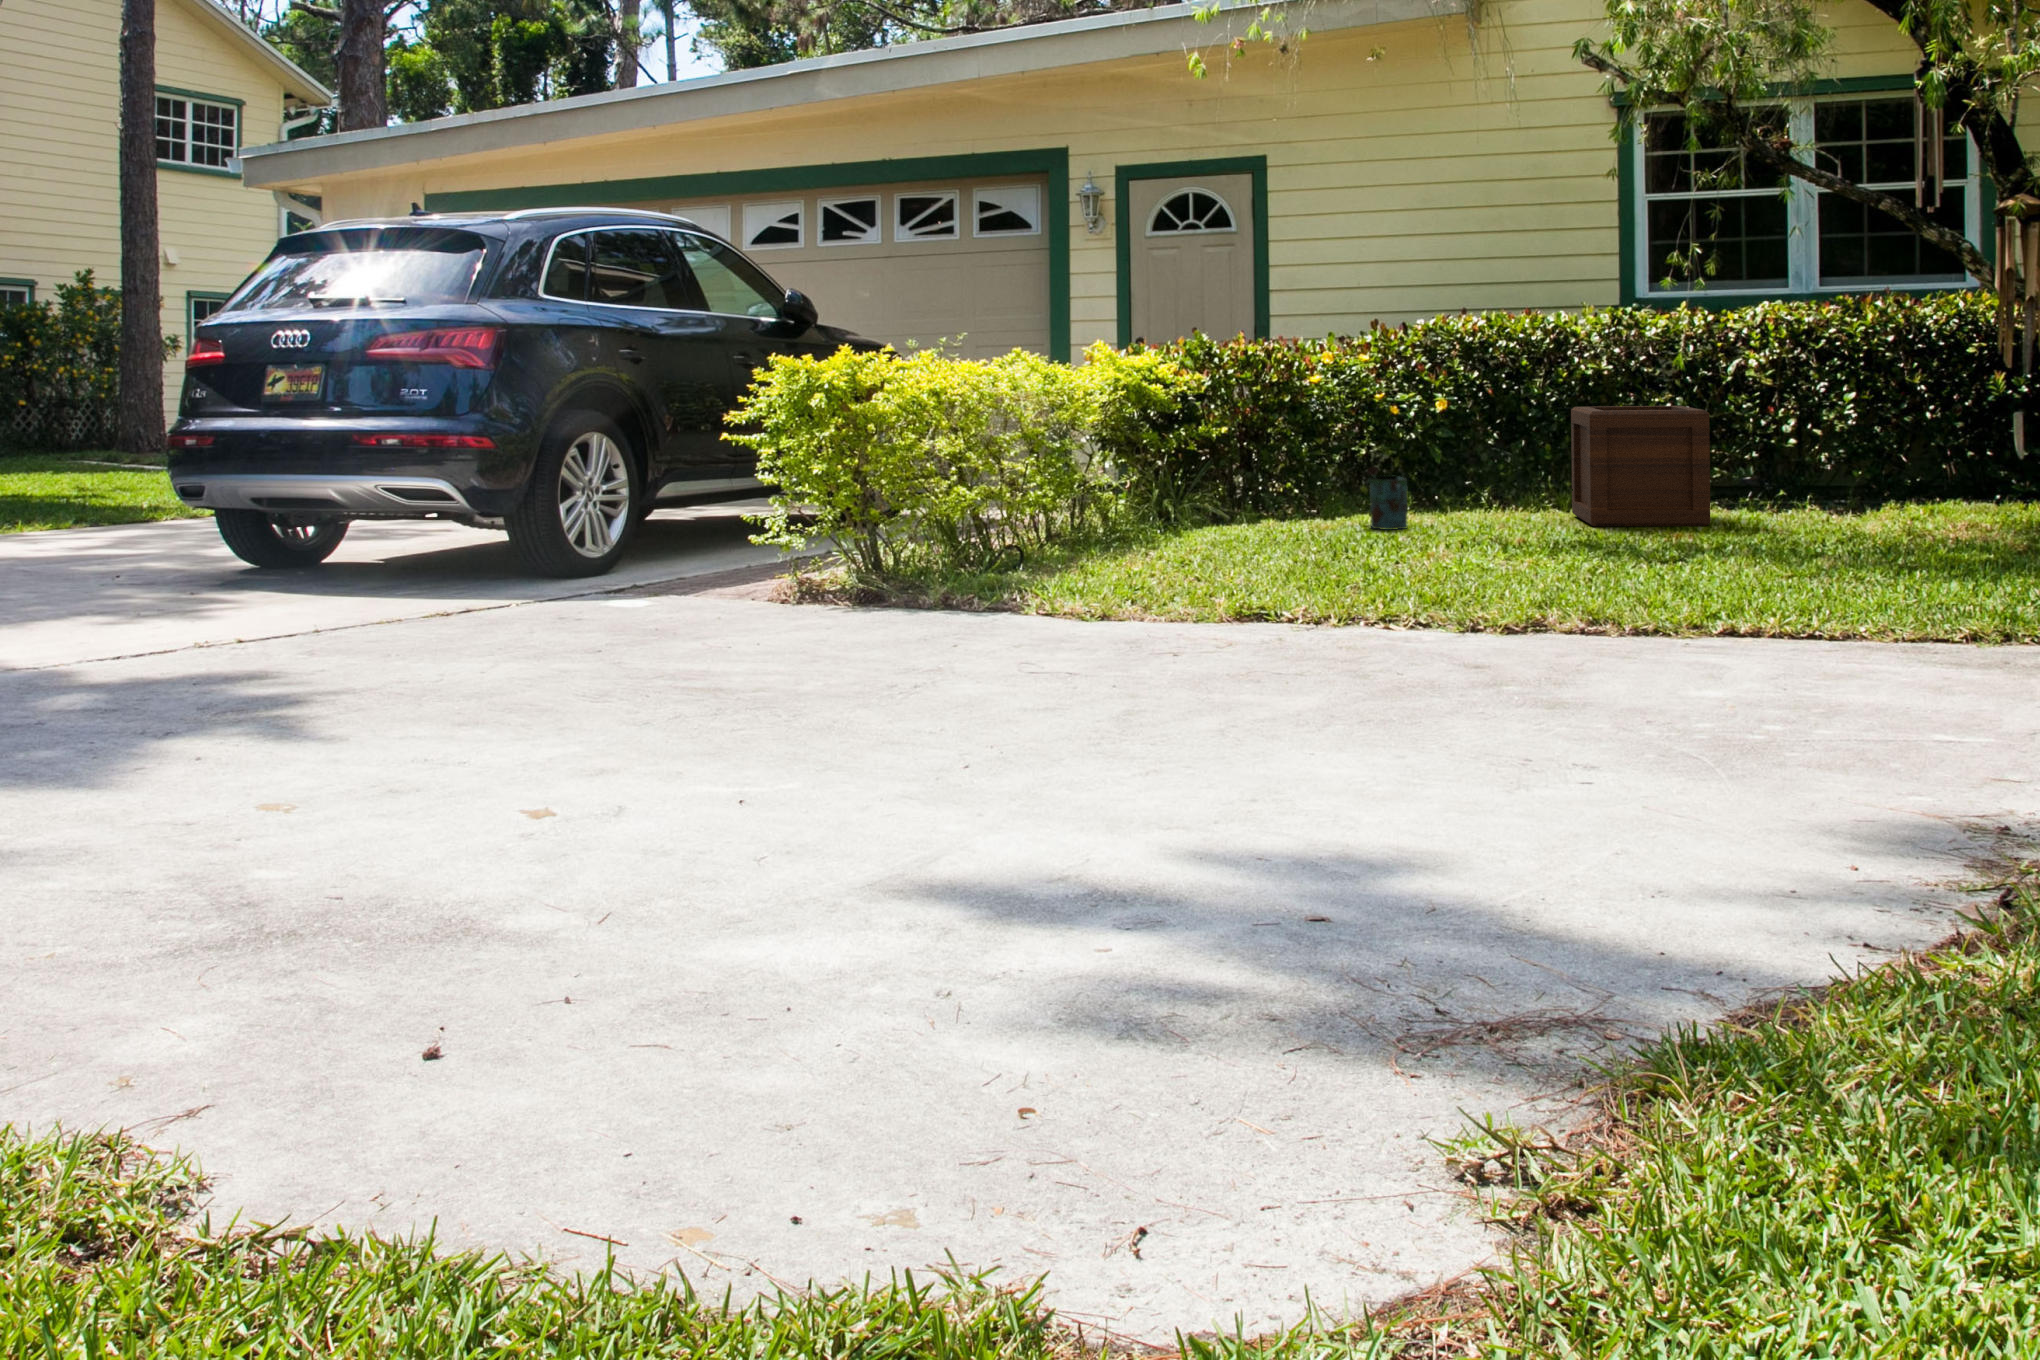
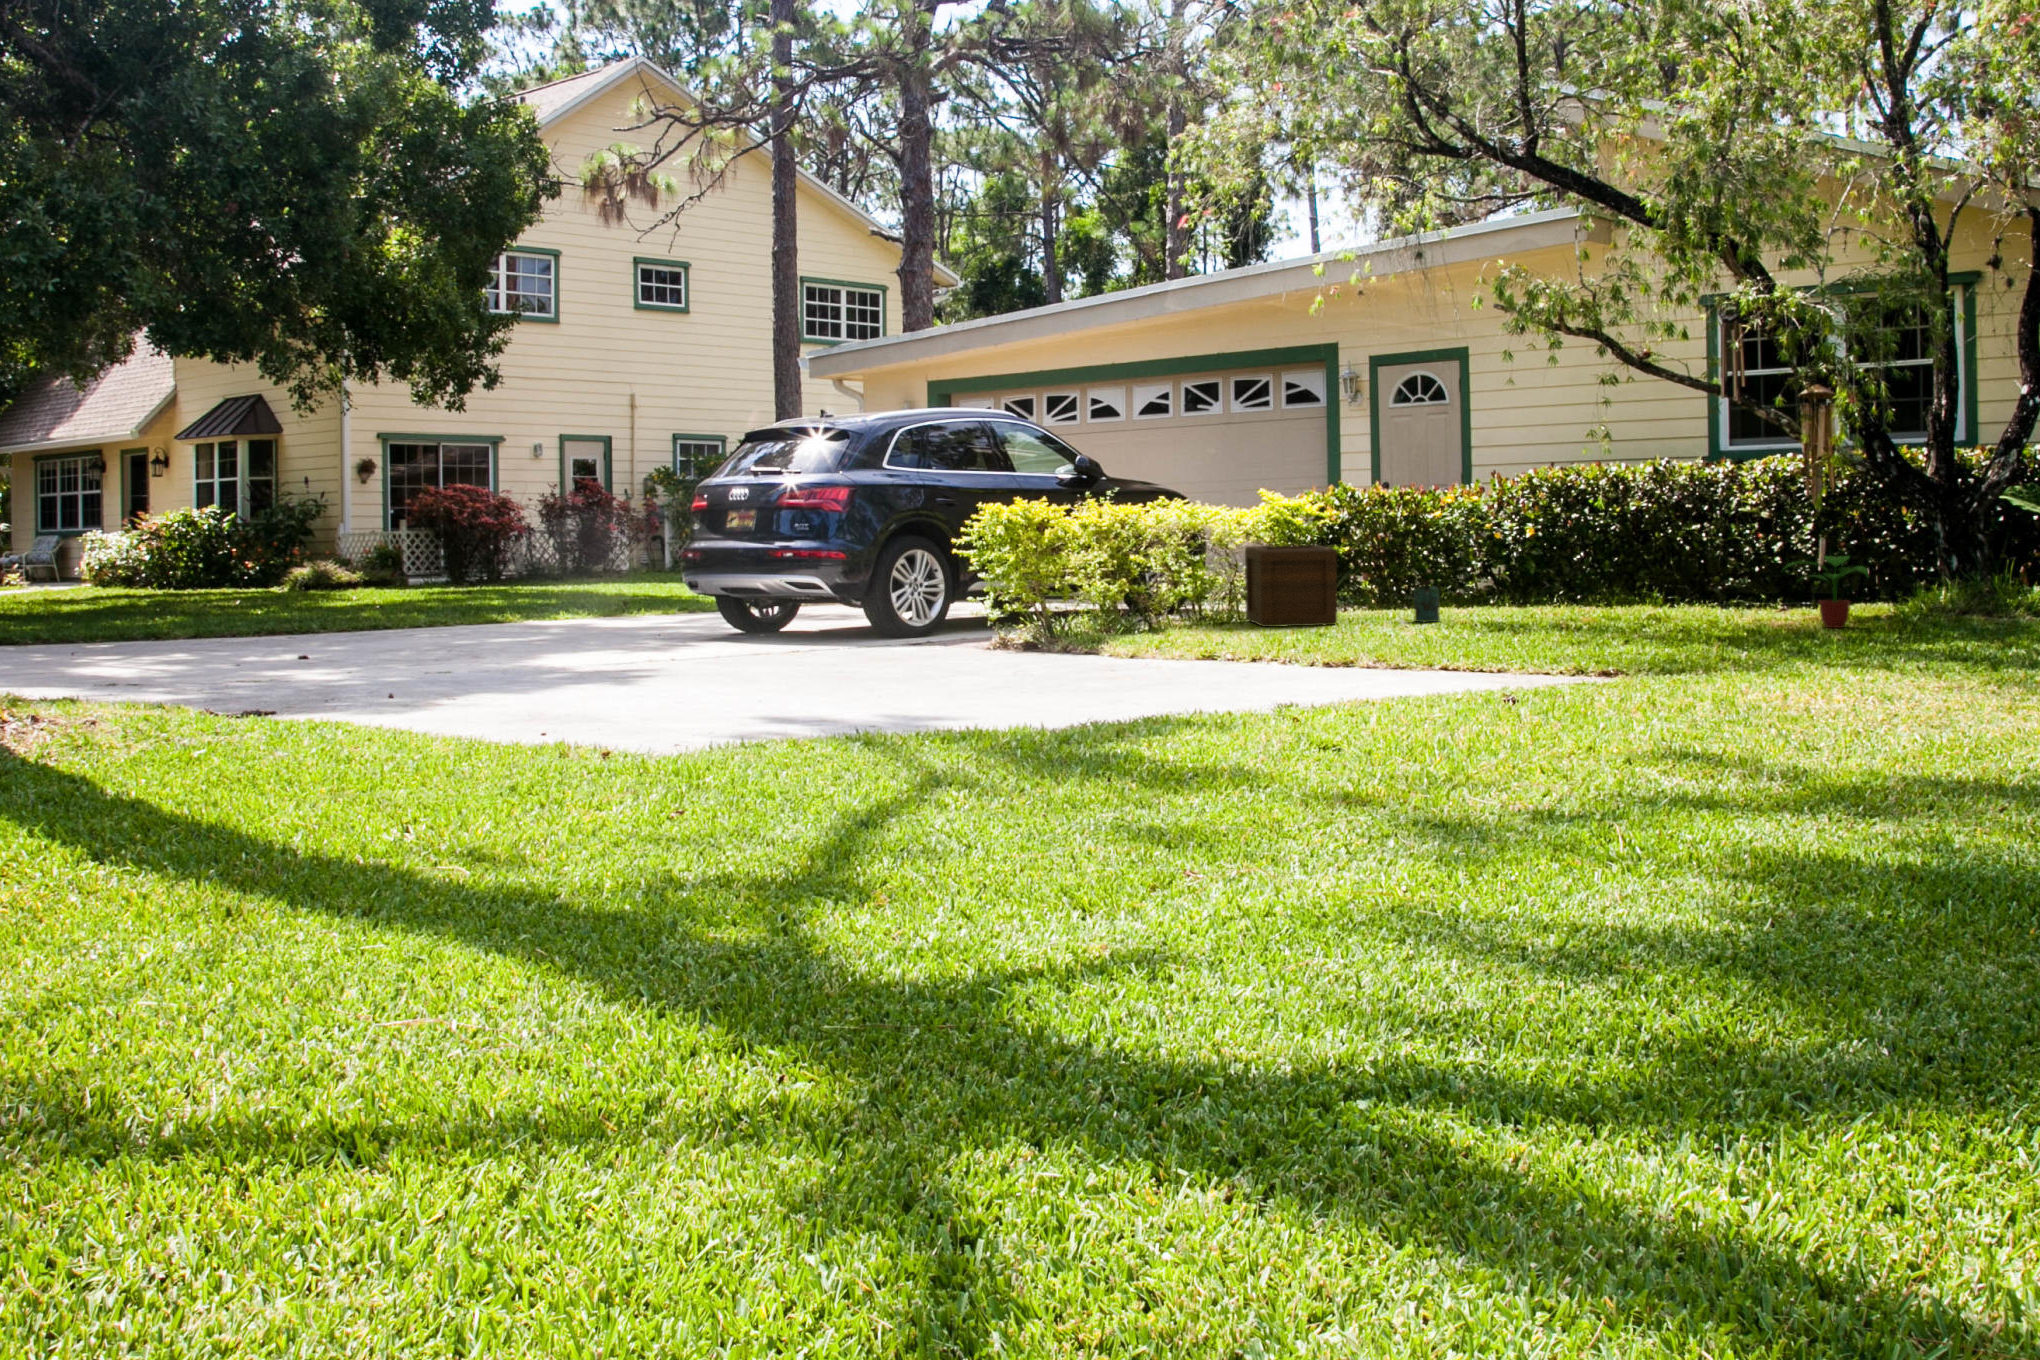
wooden crate: present [1571,406,1710,526] -> present [1245,545,1337,627]
potted plant: none [1905,422,2034,523] -> present [1783,556,1868,628]

